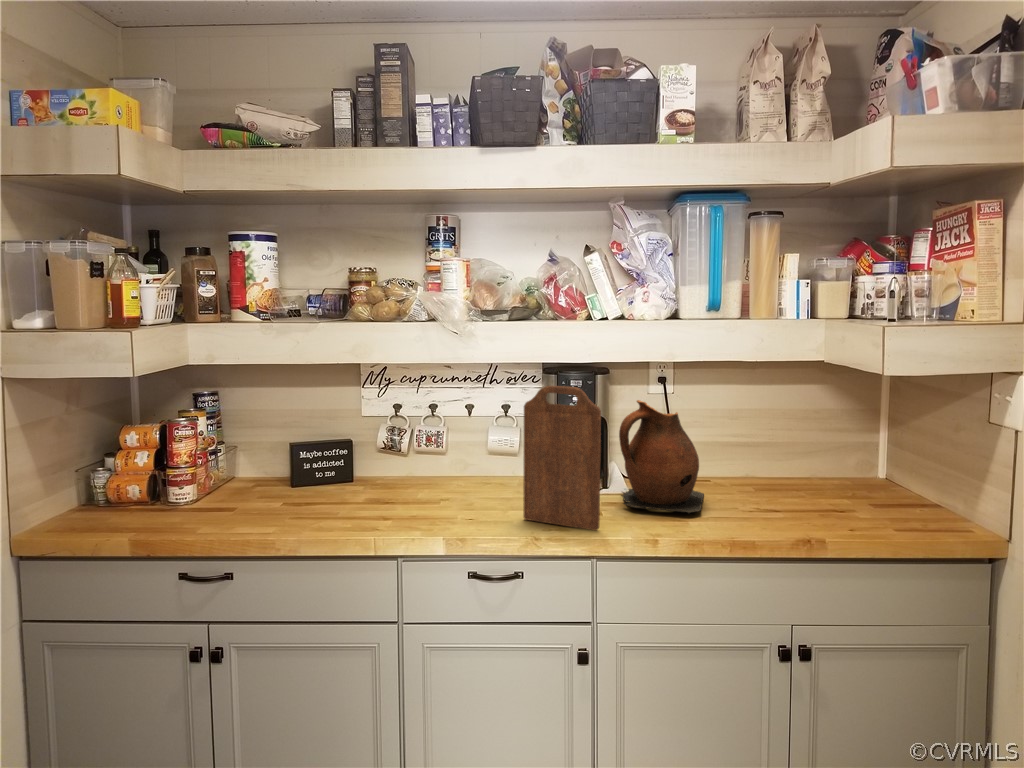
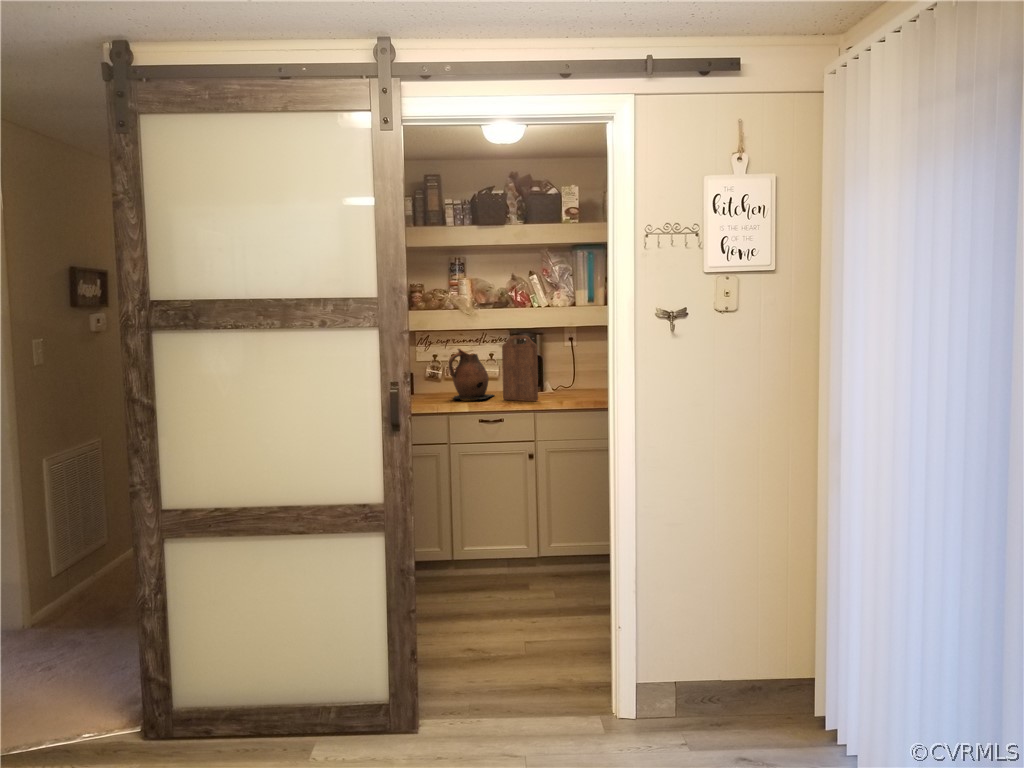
ceramic pitcher: present [619,400,704,514] -> present [448,349,494,400]

